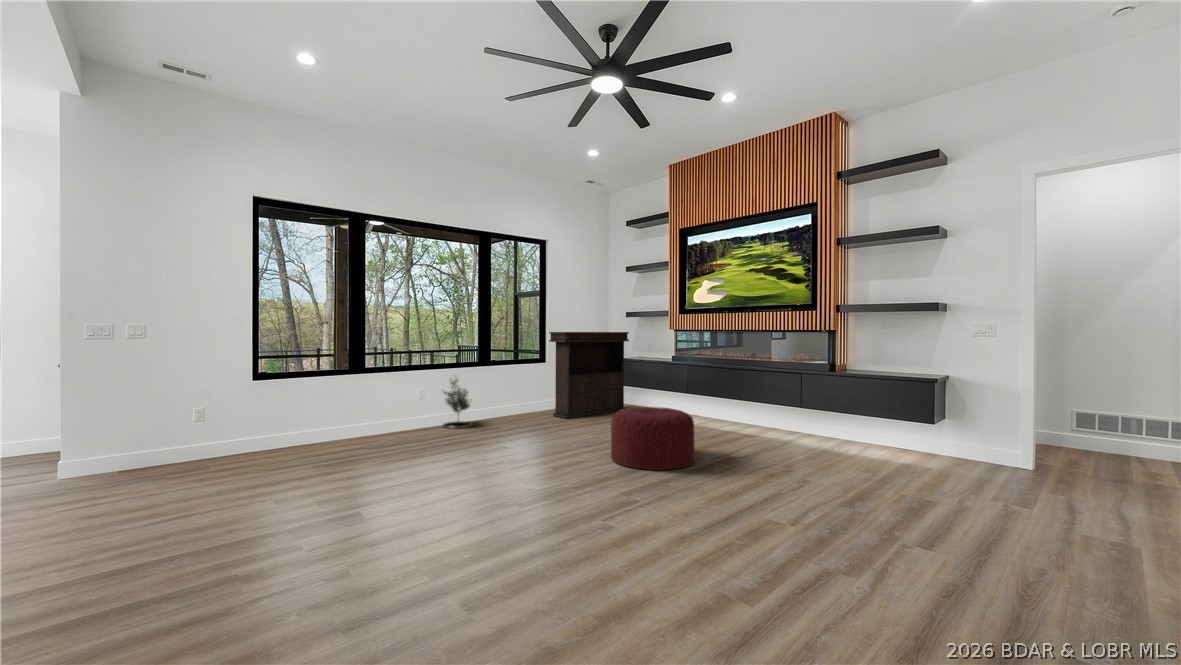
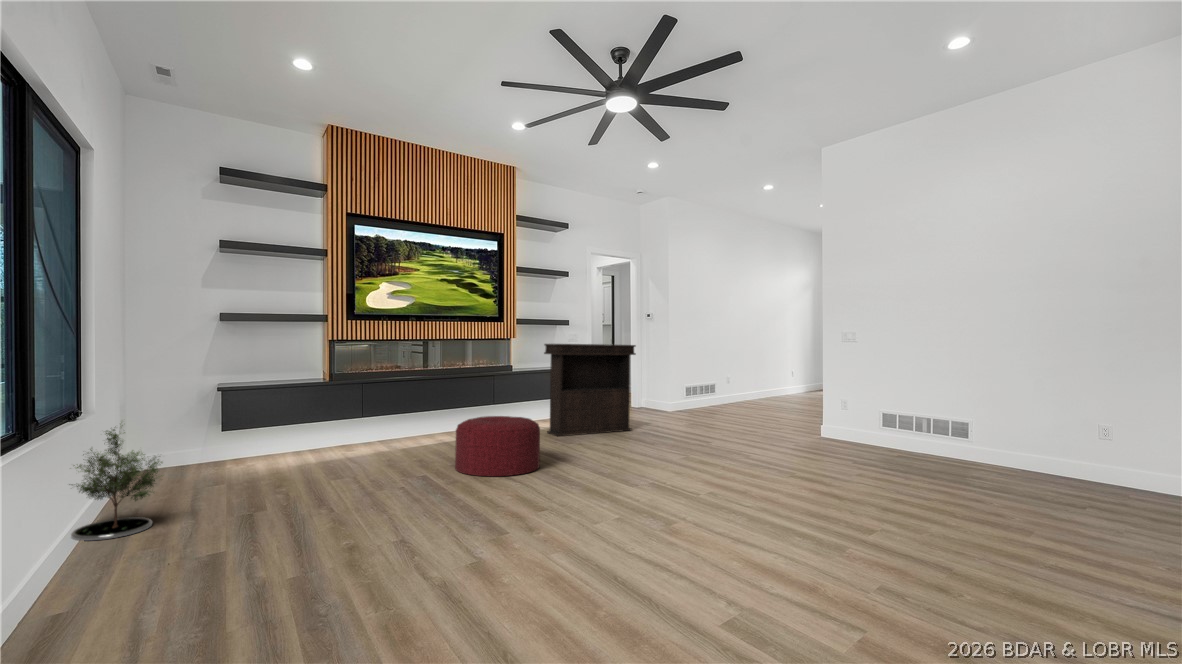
console table: present [549,332,629,419] -> present [544,344,636,436]

